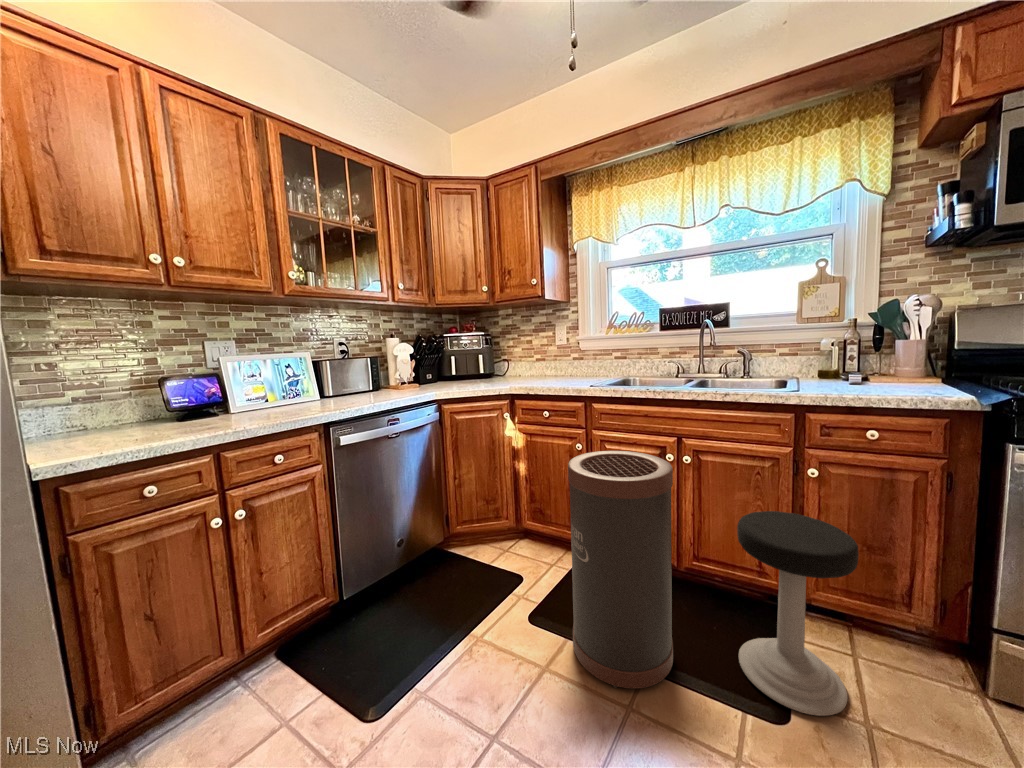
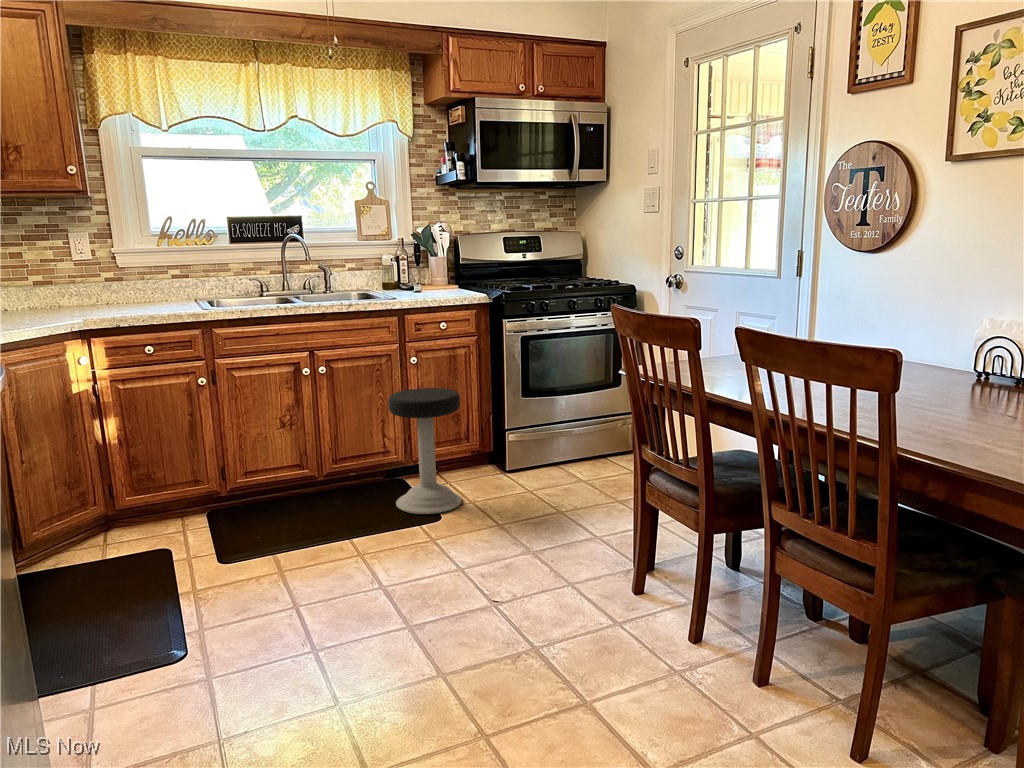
trash can: present [568,451,673,688] -> none [266,360,371,555]

